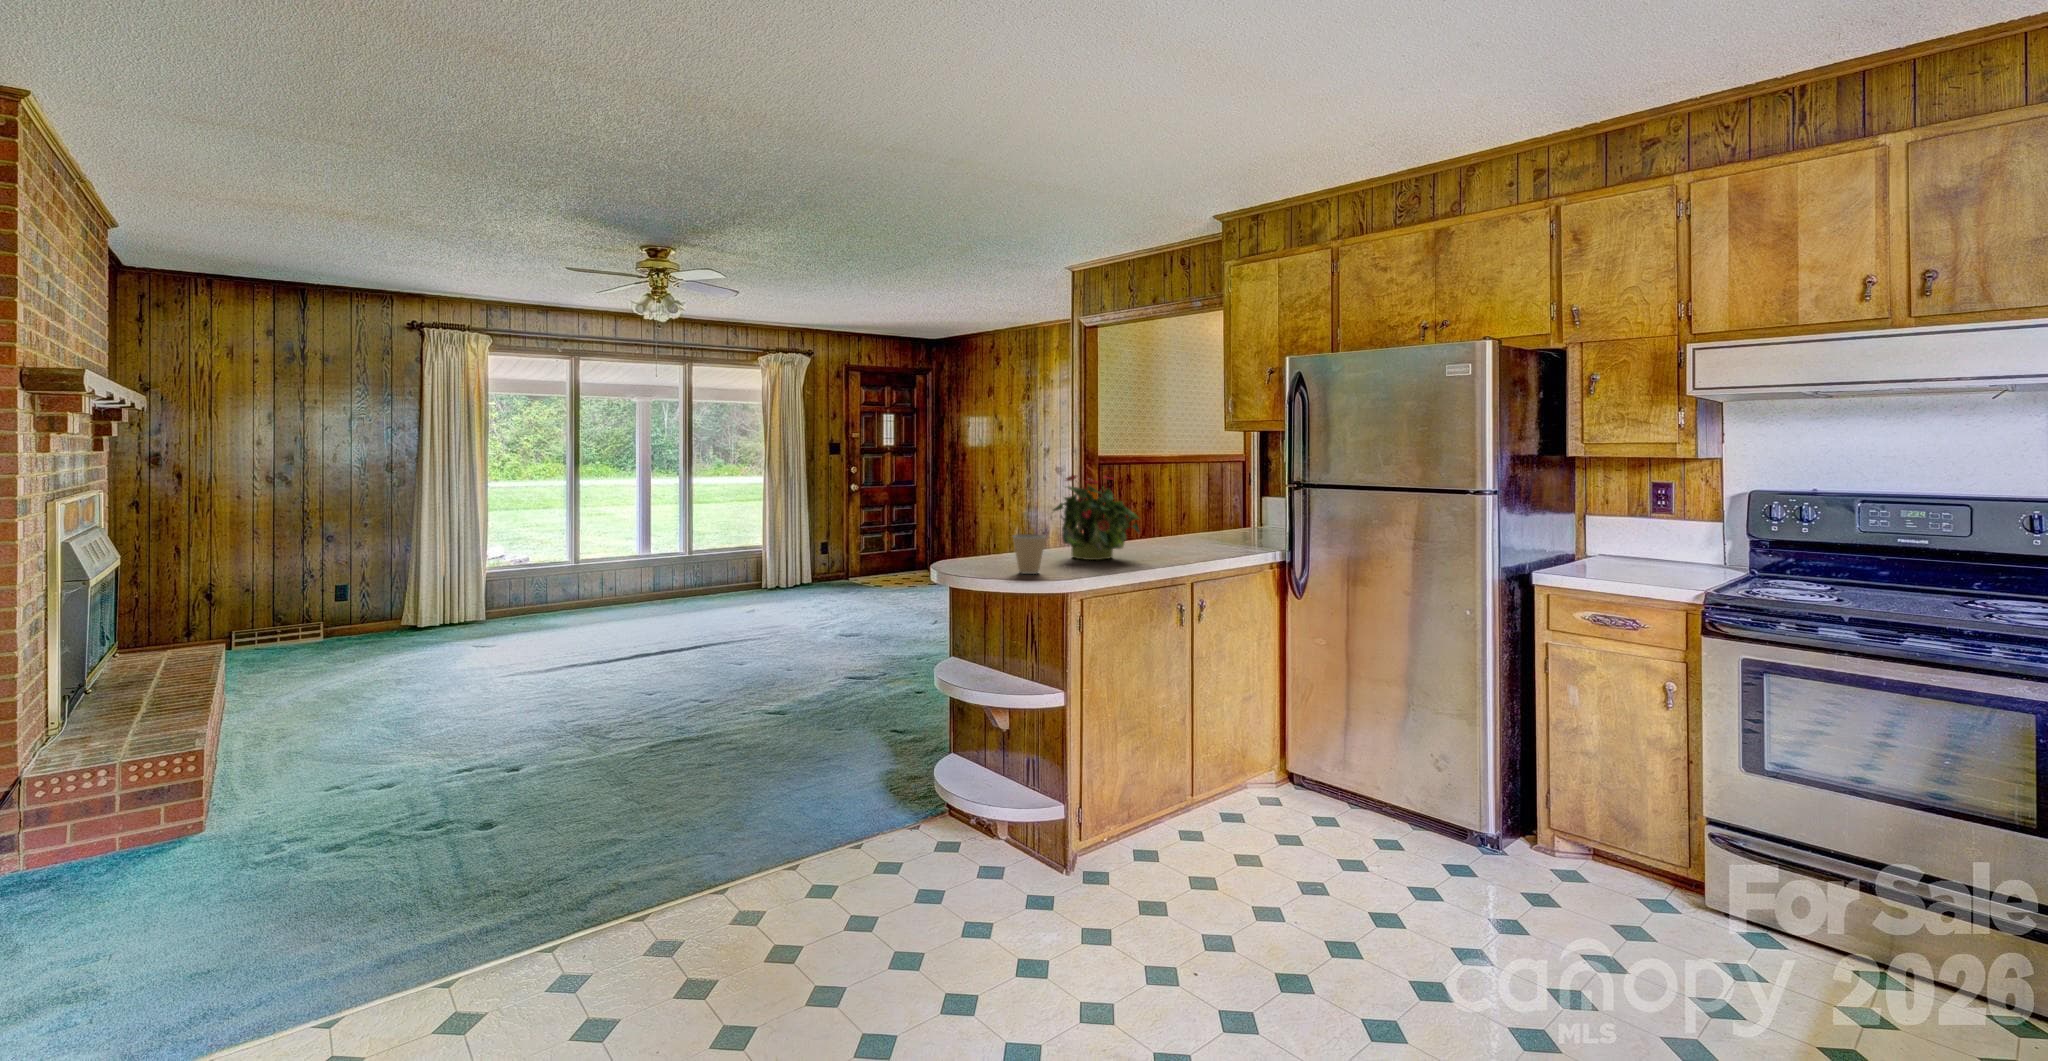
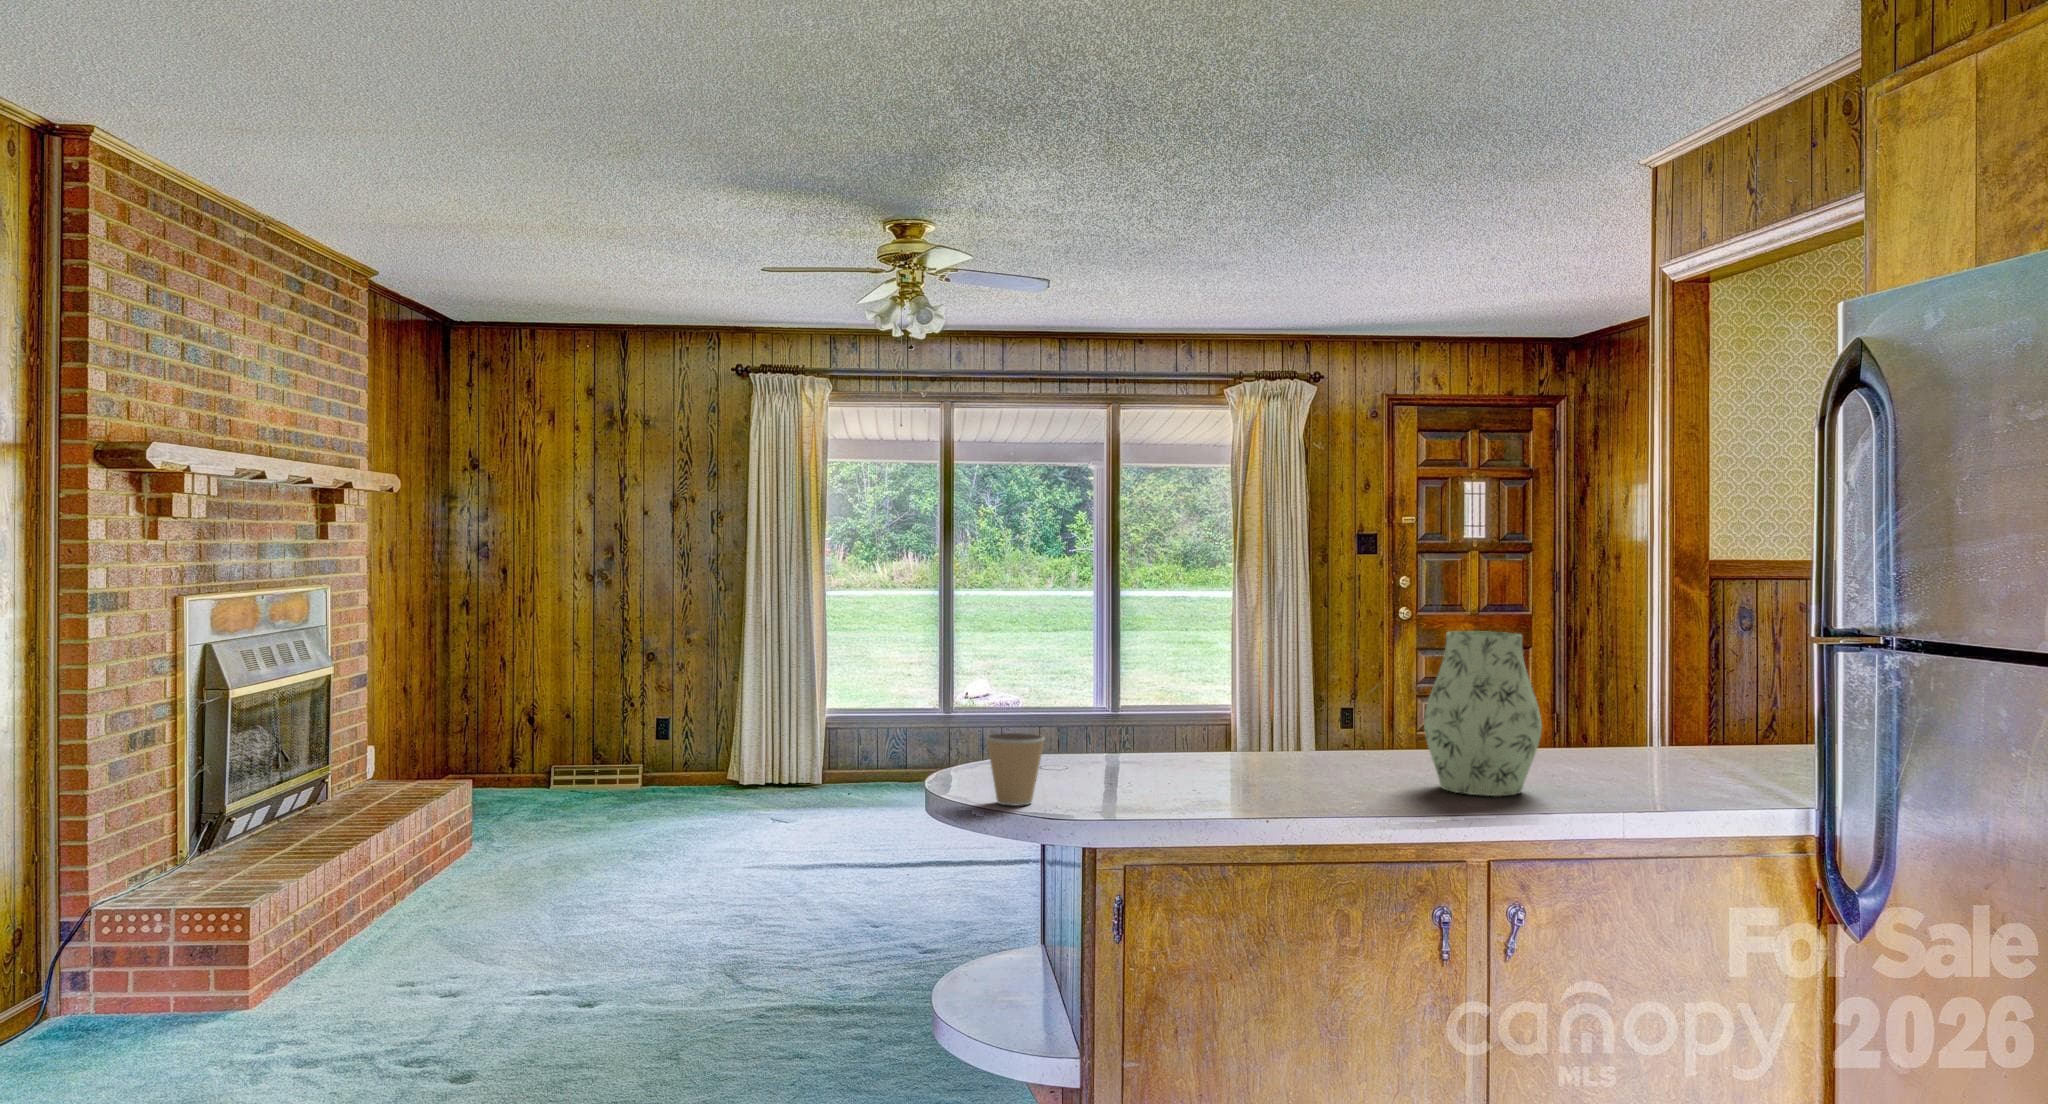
vase: none [1163,474,1220,553] -> present [1424,631,1542,796]
potted plant: present [1053,475,1140,560] -> none [1149,628,1314,790]

